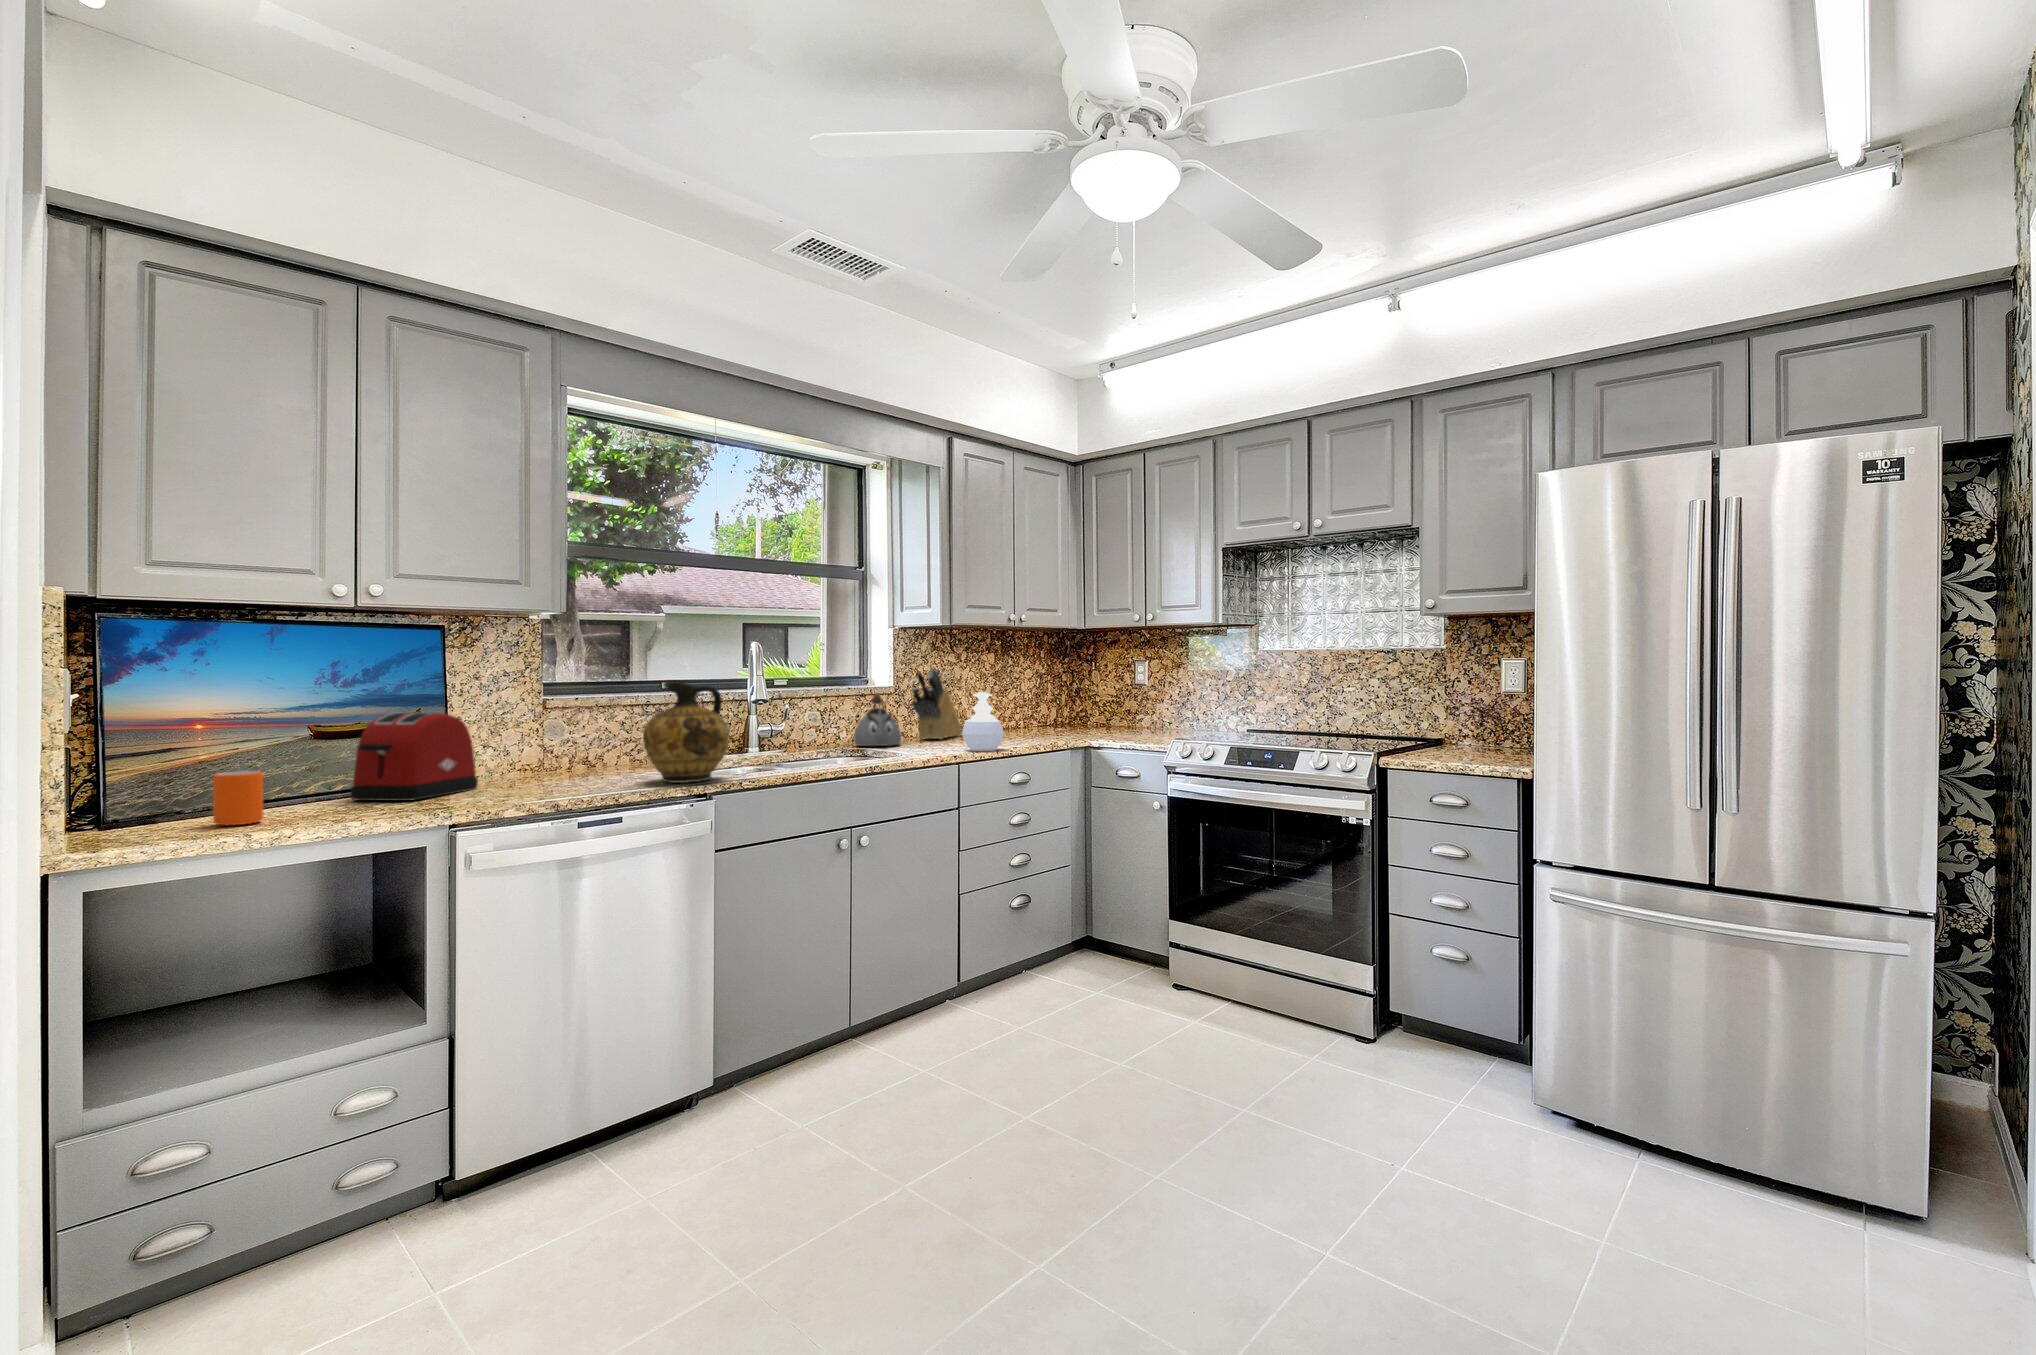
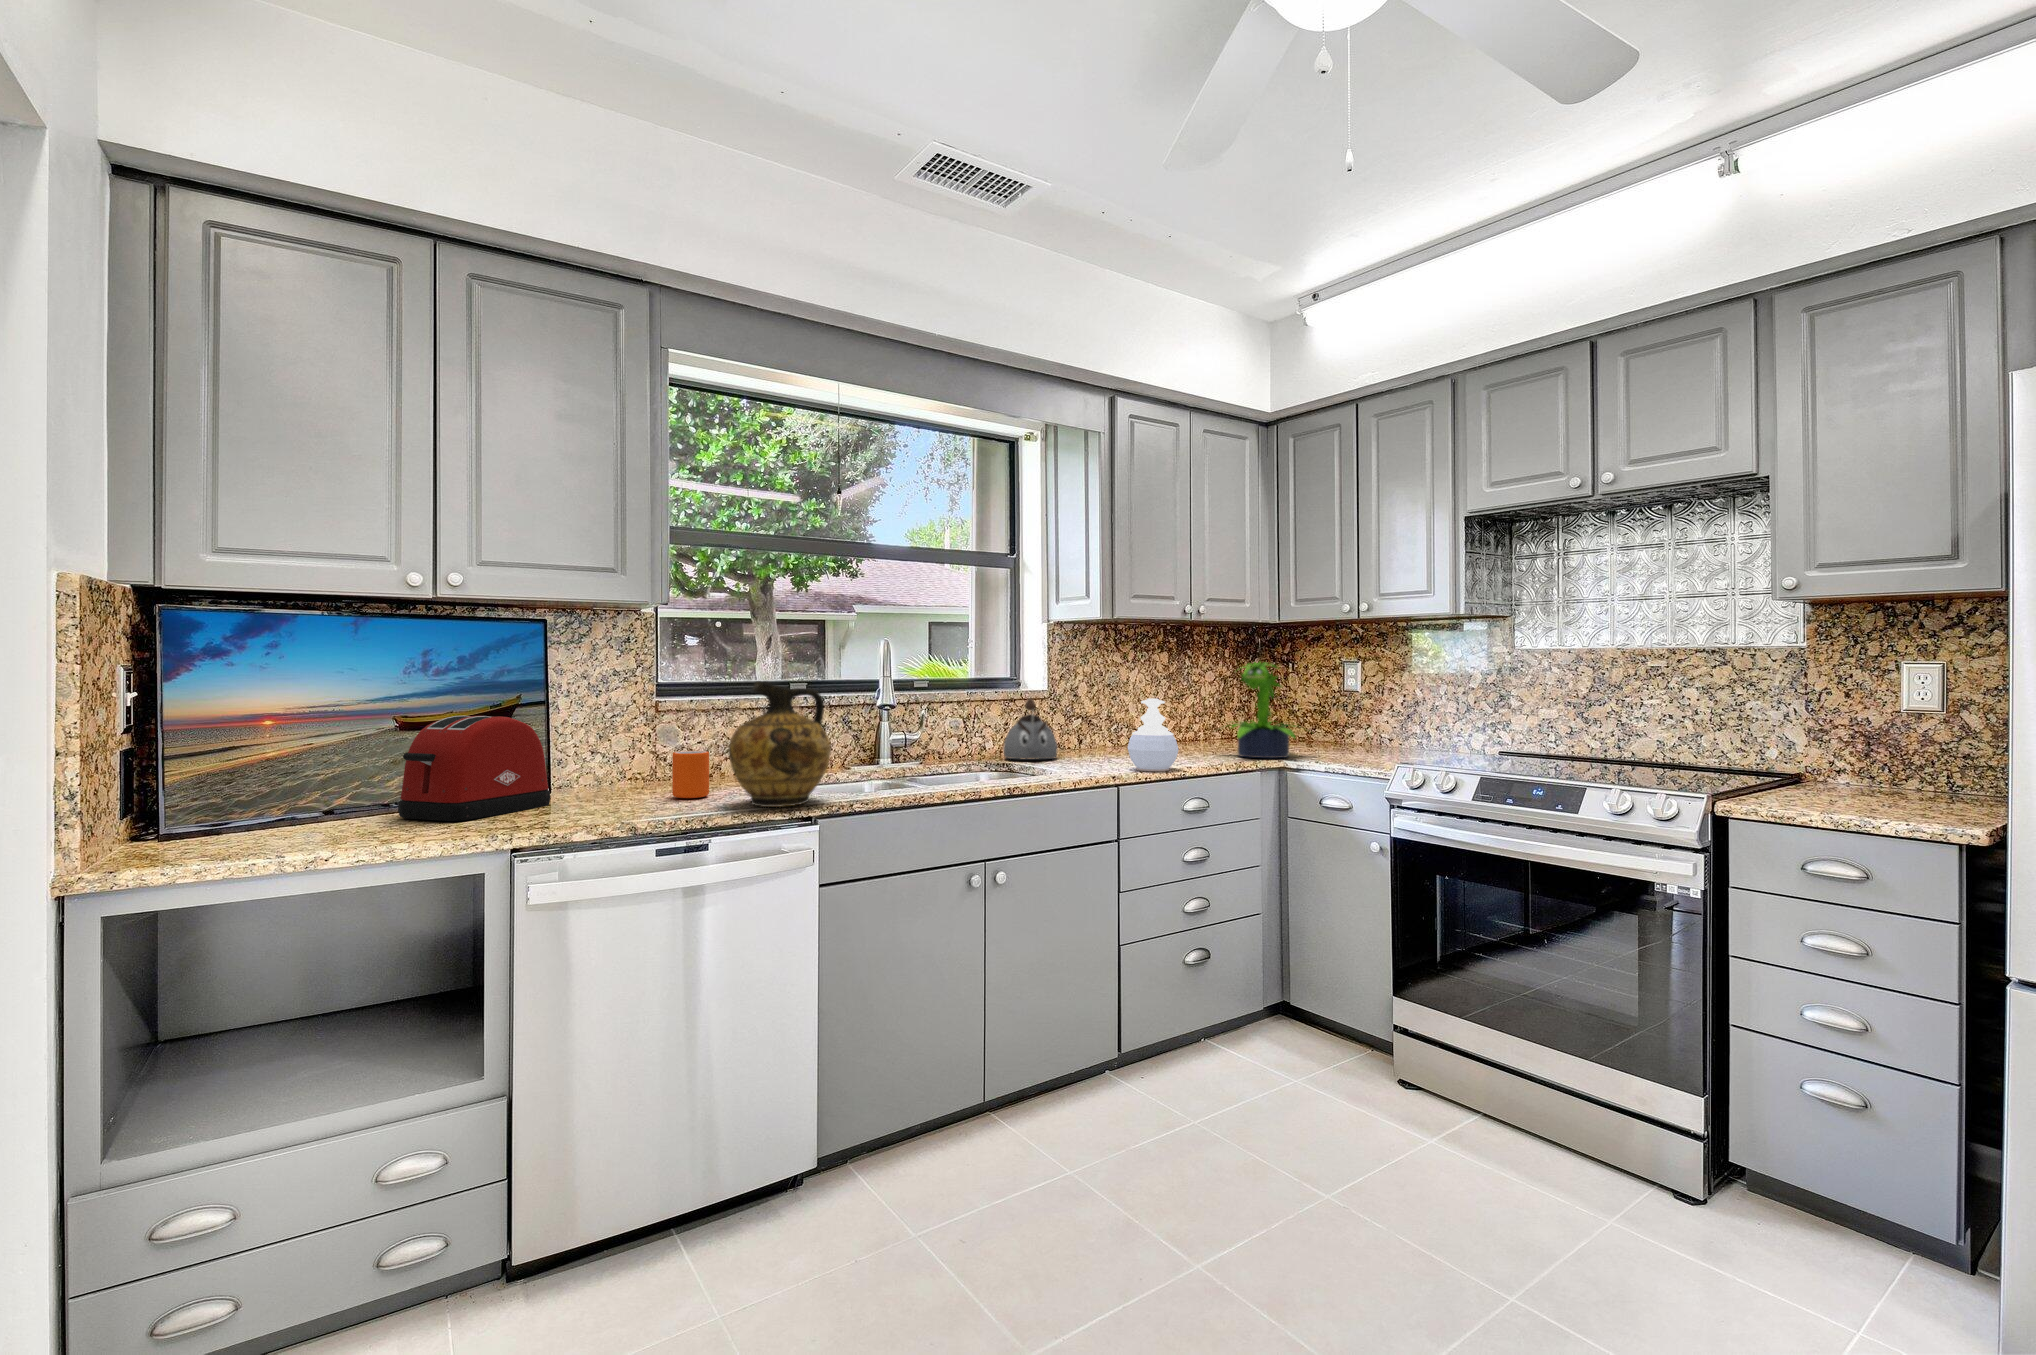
potted plant: none [1029,661,1109,740] -> present [1231,662,1312,758]
knife block: present [912,668,962,739] -> none [1072,668,1133,752]
mug: present [213,771,263,825] -> present [672,751,709,798]

